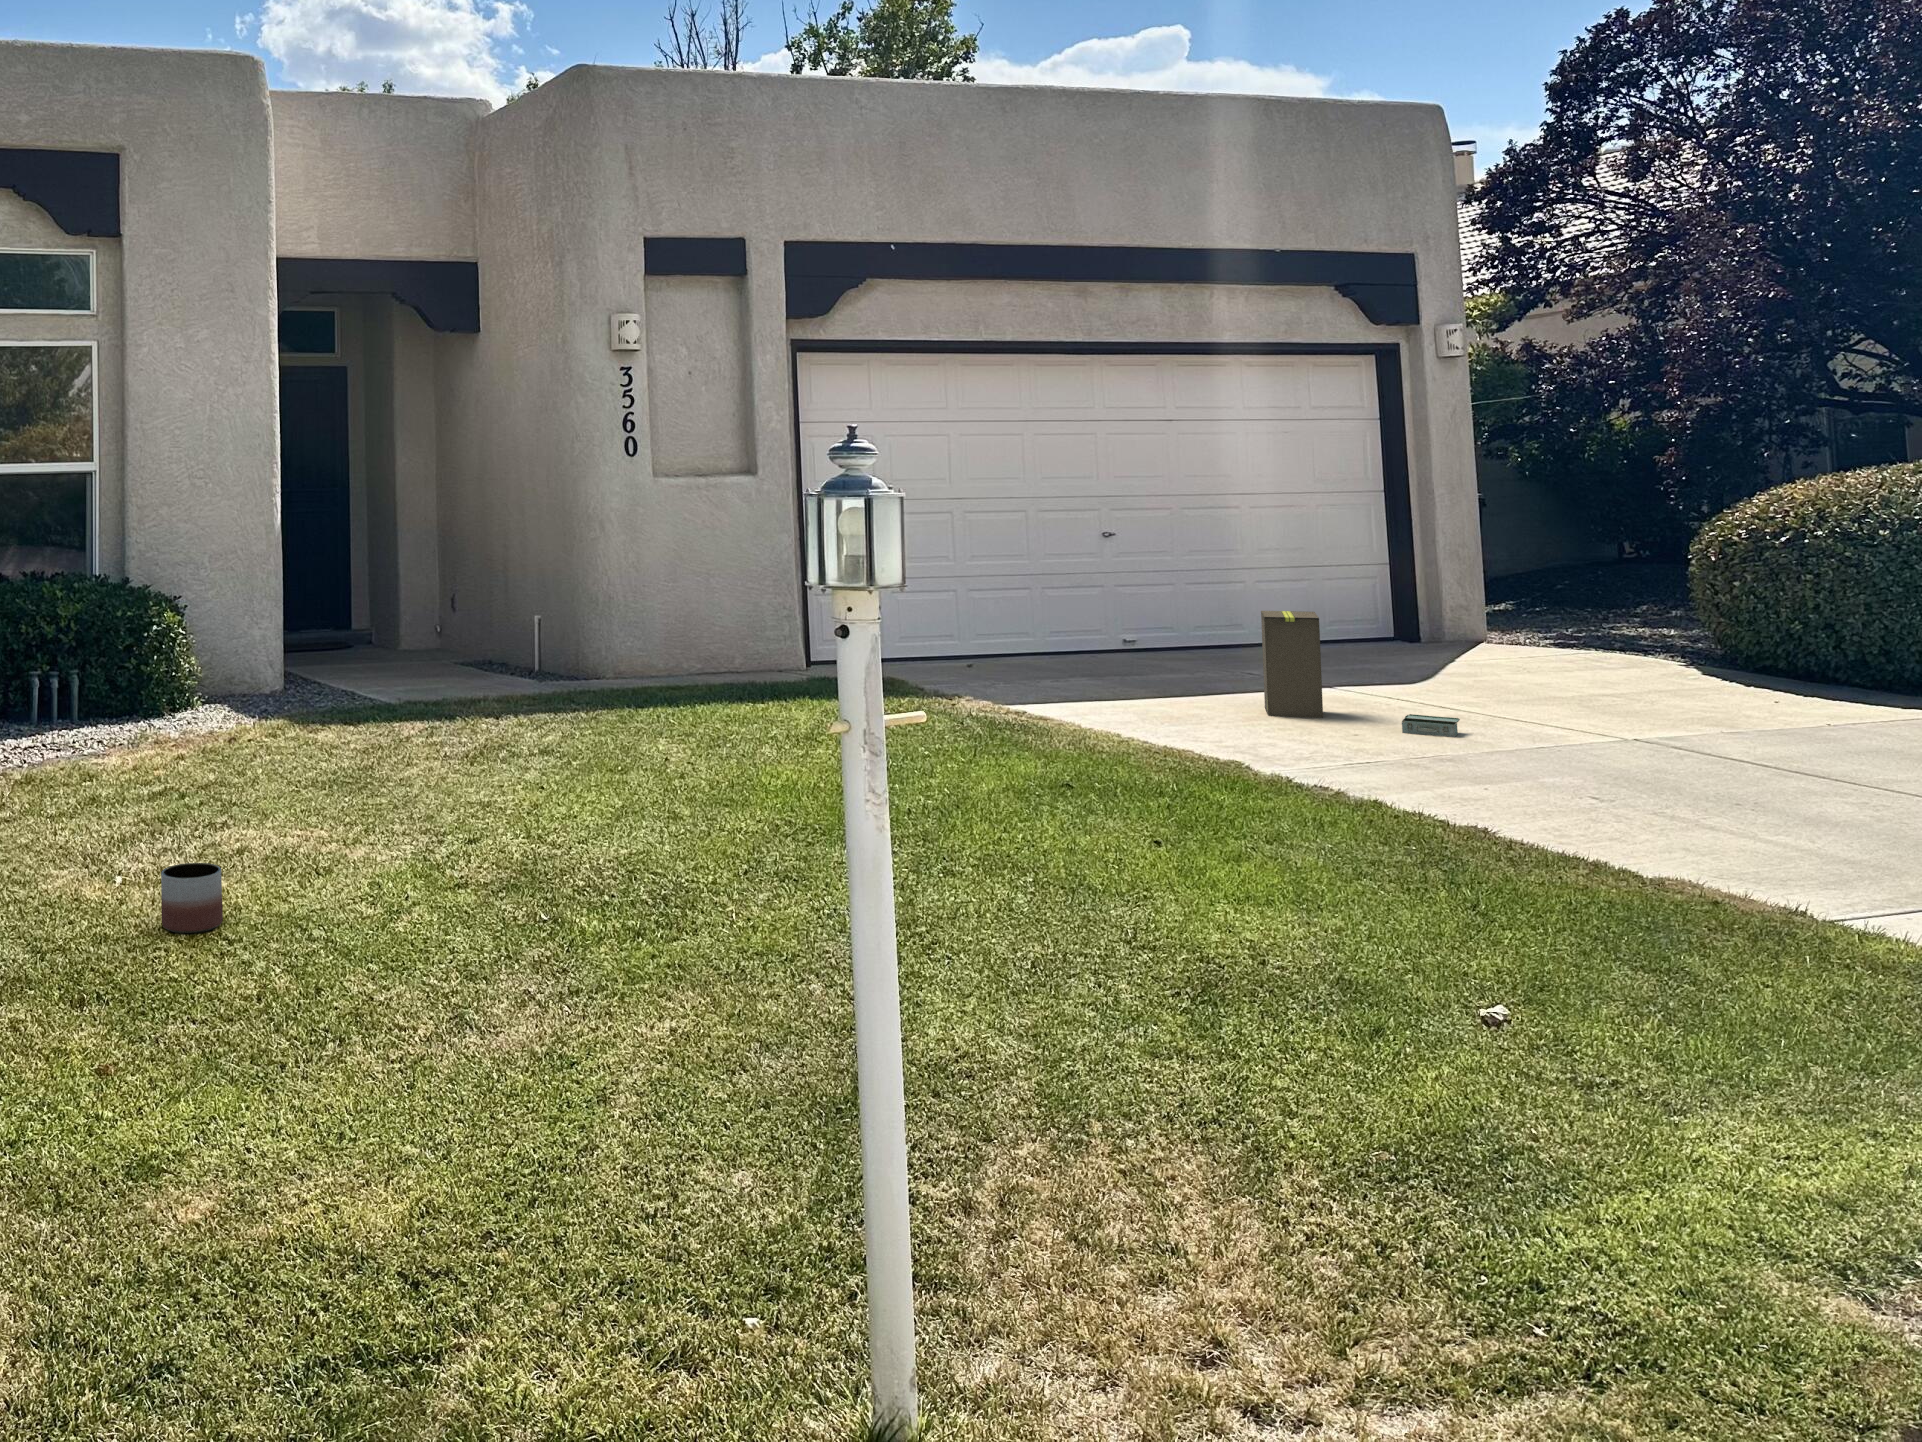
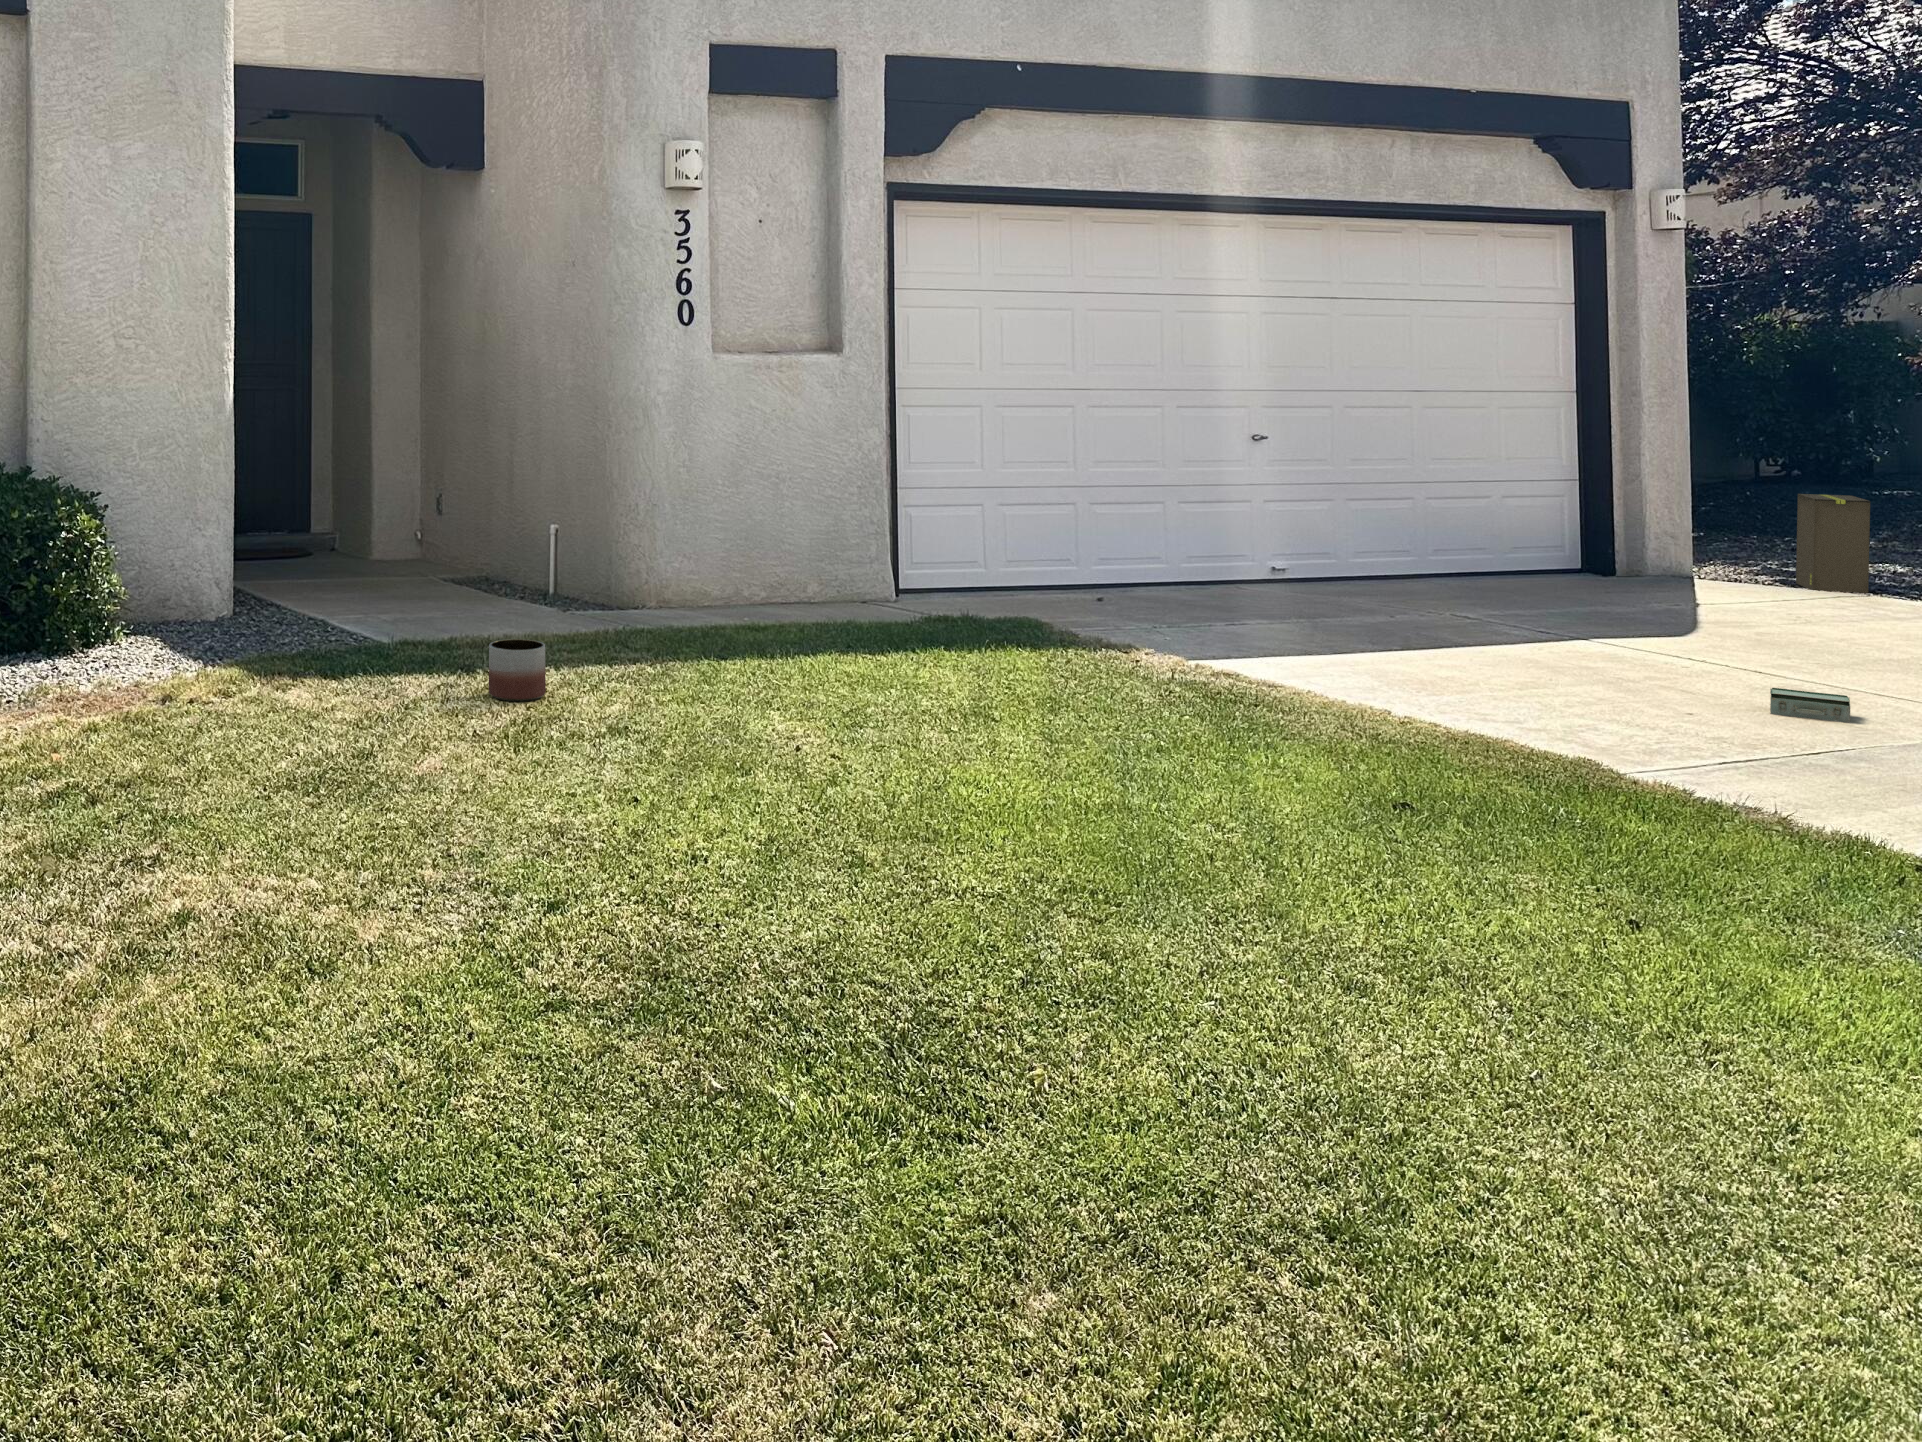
cardboard box: present [1261,611,1323,718] -> present [1796,494,1870,593]
planter: present [161,863,223,933] -> present [489,639,546,701]

